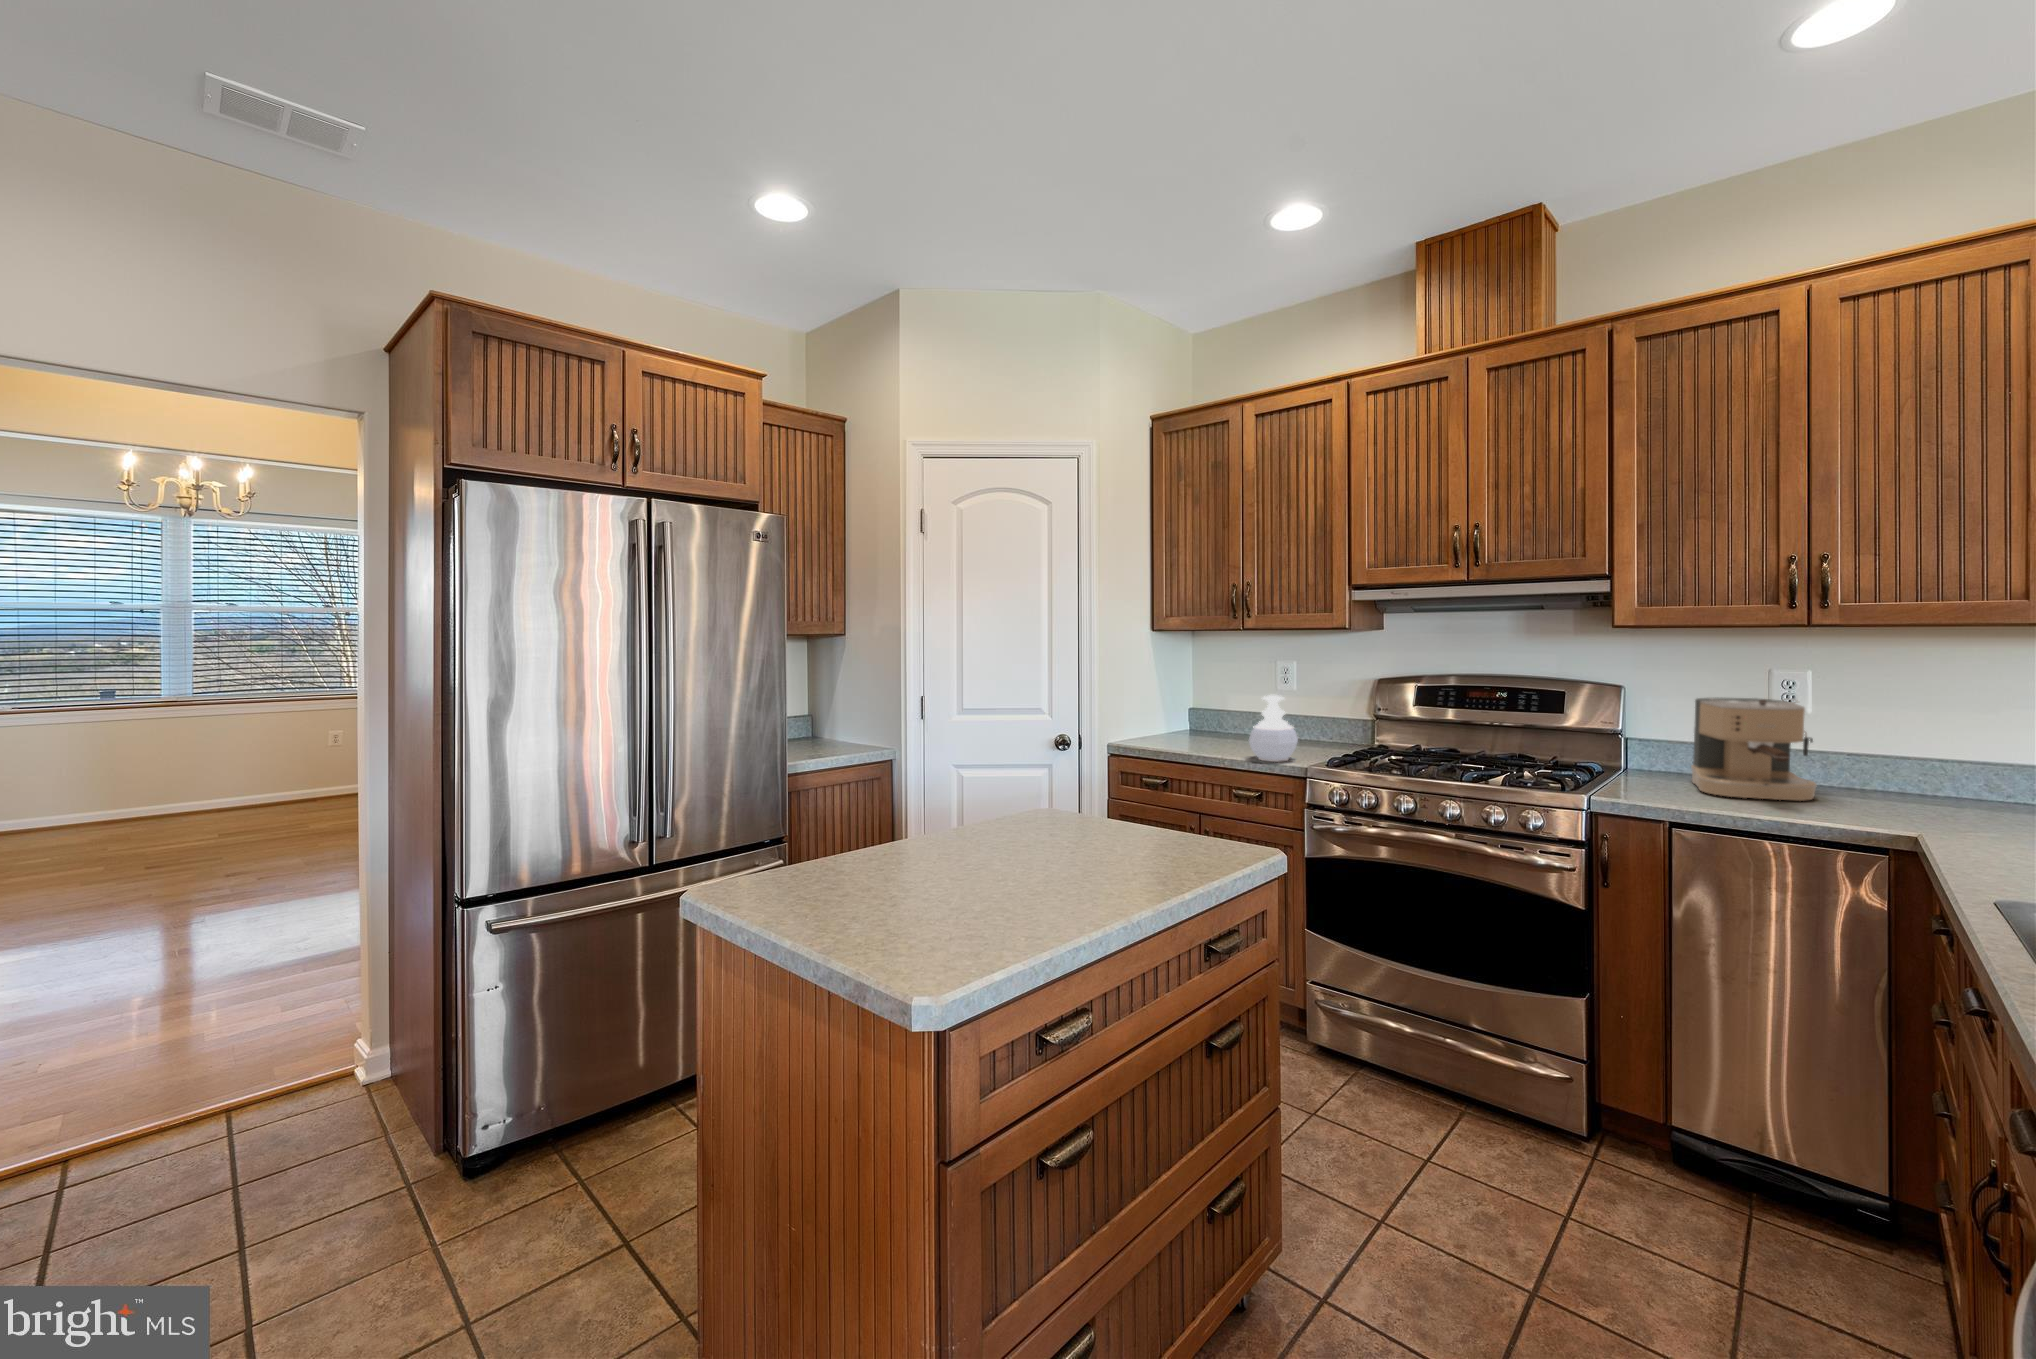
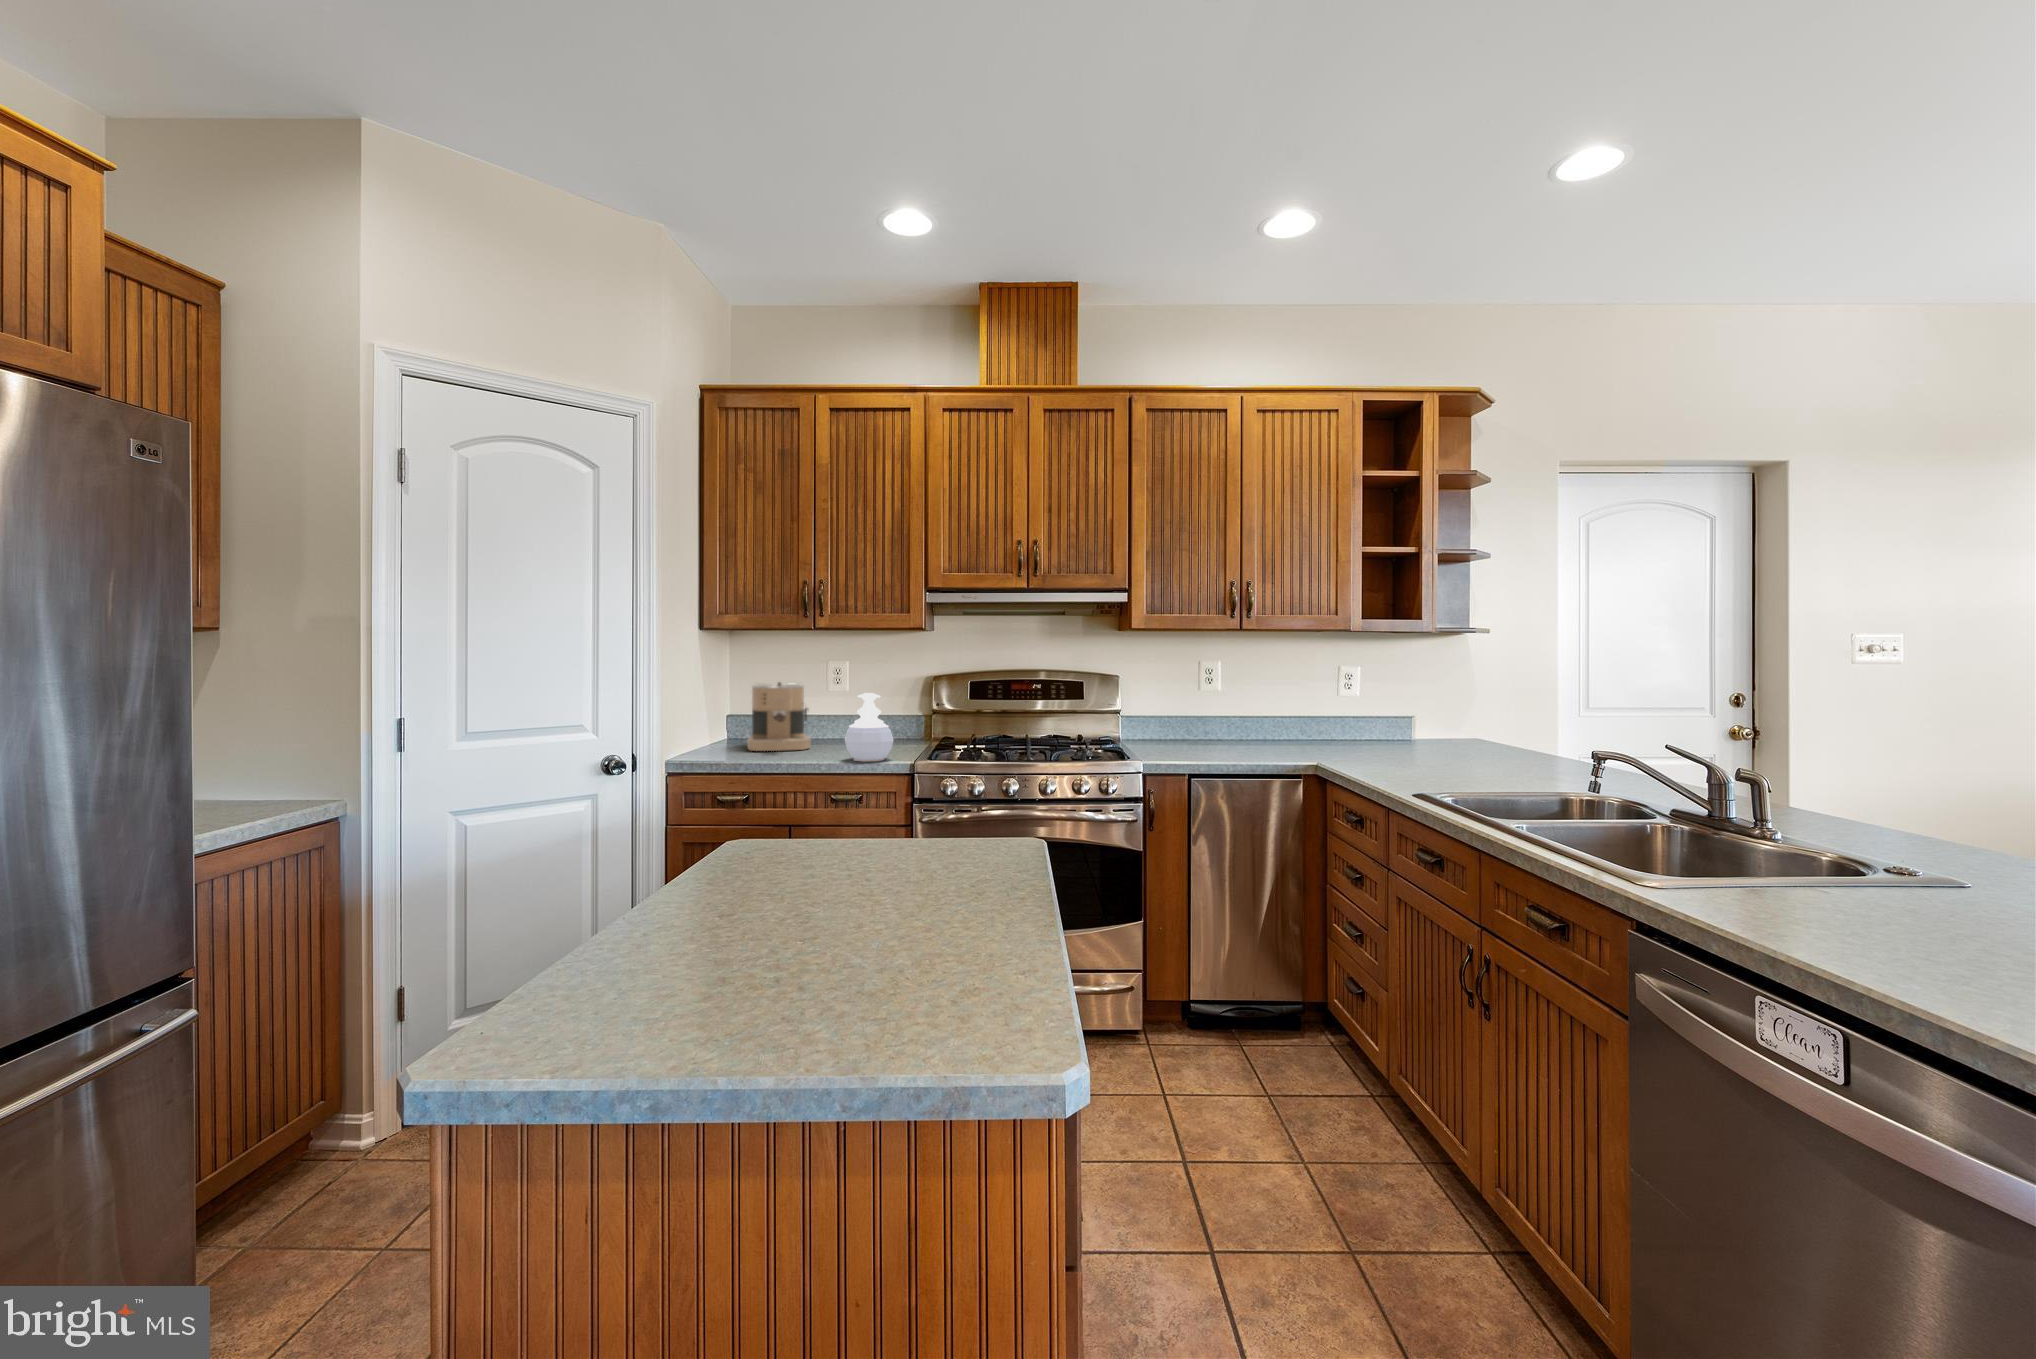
coffee maker: present [1691,698,1817,800] -> present [747,682,811,751]

